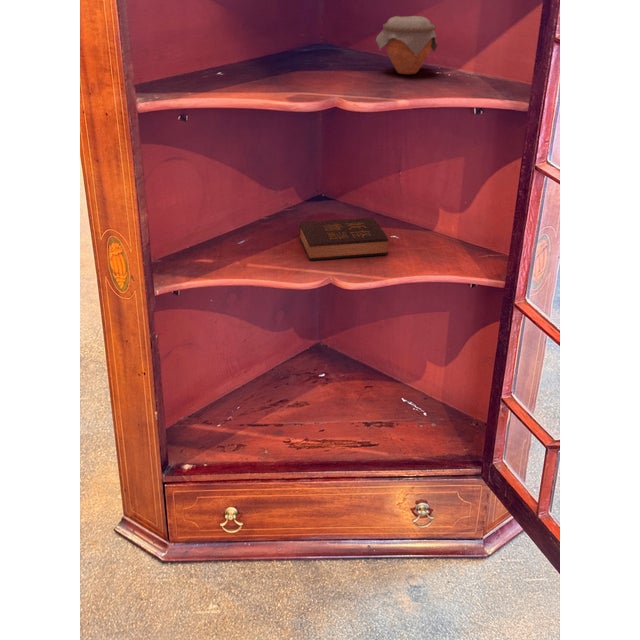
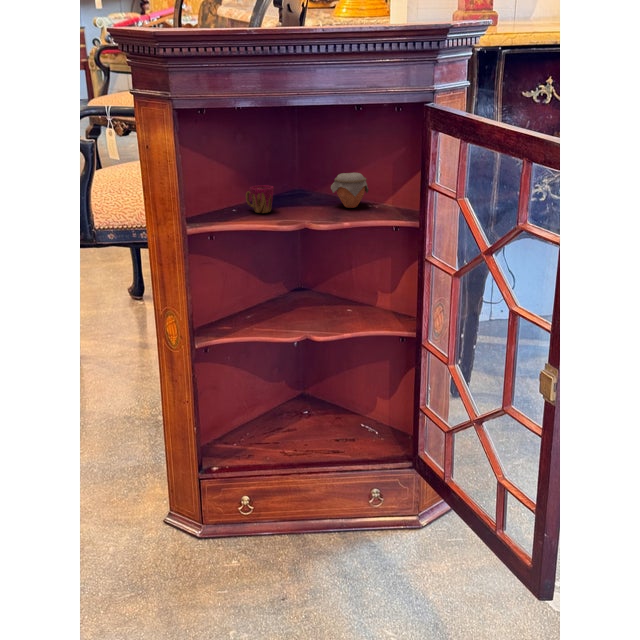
cup: none [239,32,285,78] -> present [246,185,274,213]
hardback book: present [299,218,388,260] -> none [286,298,344,326]

